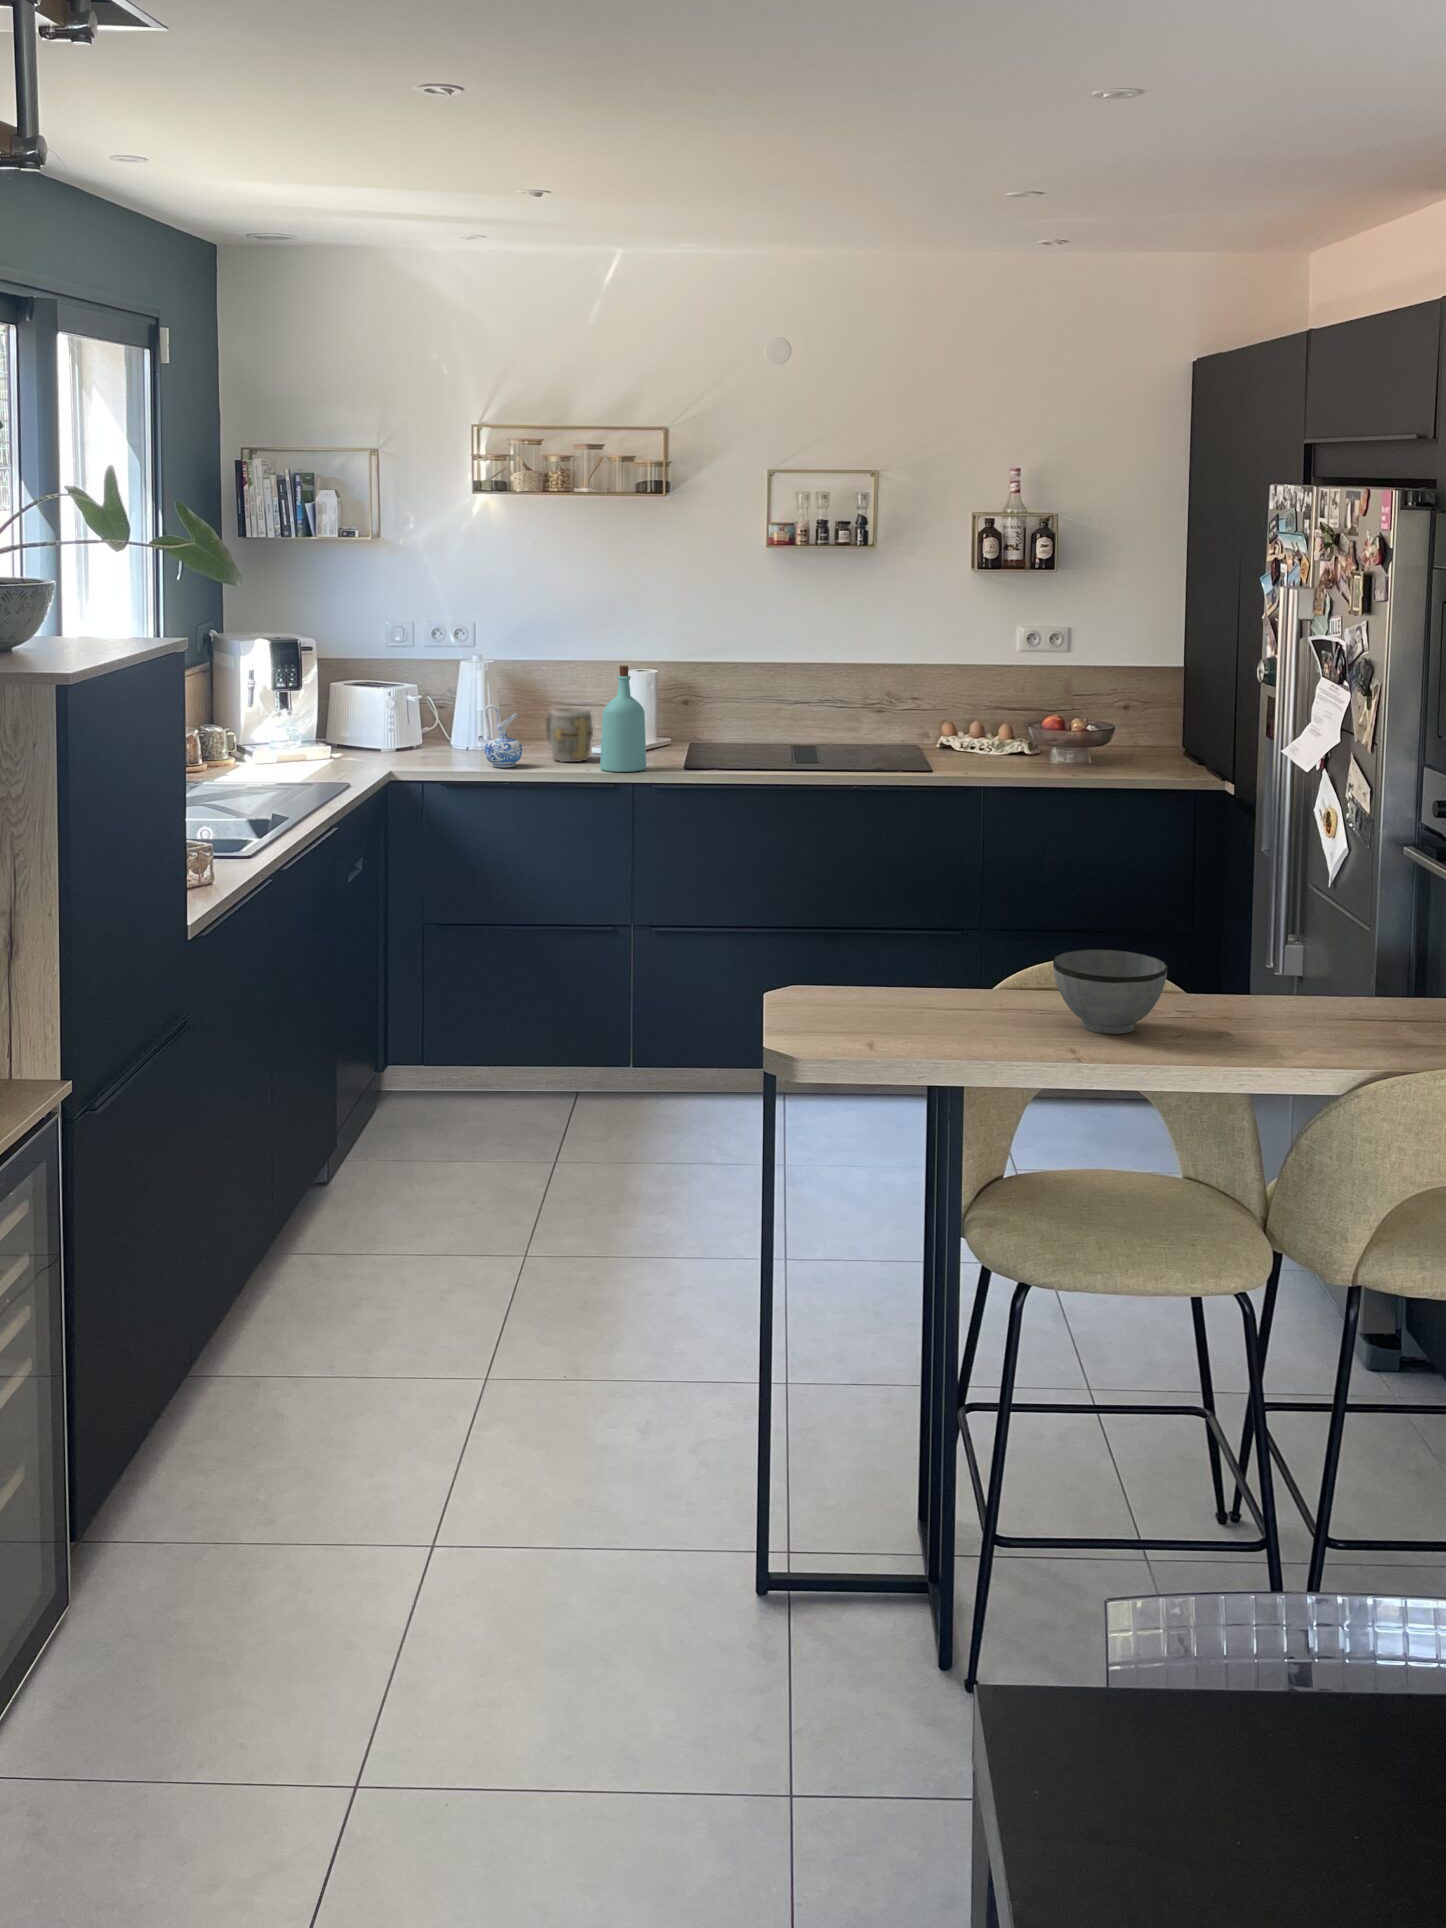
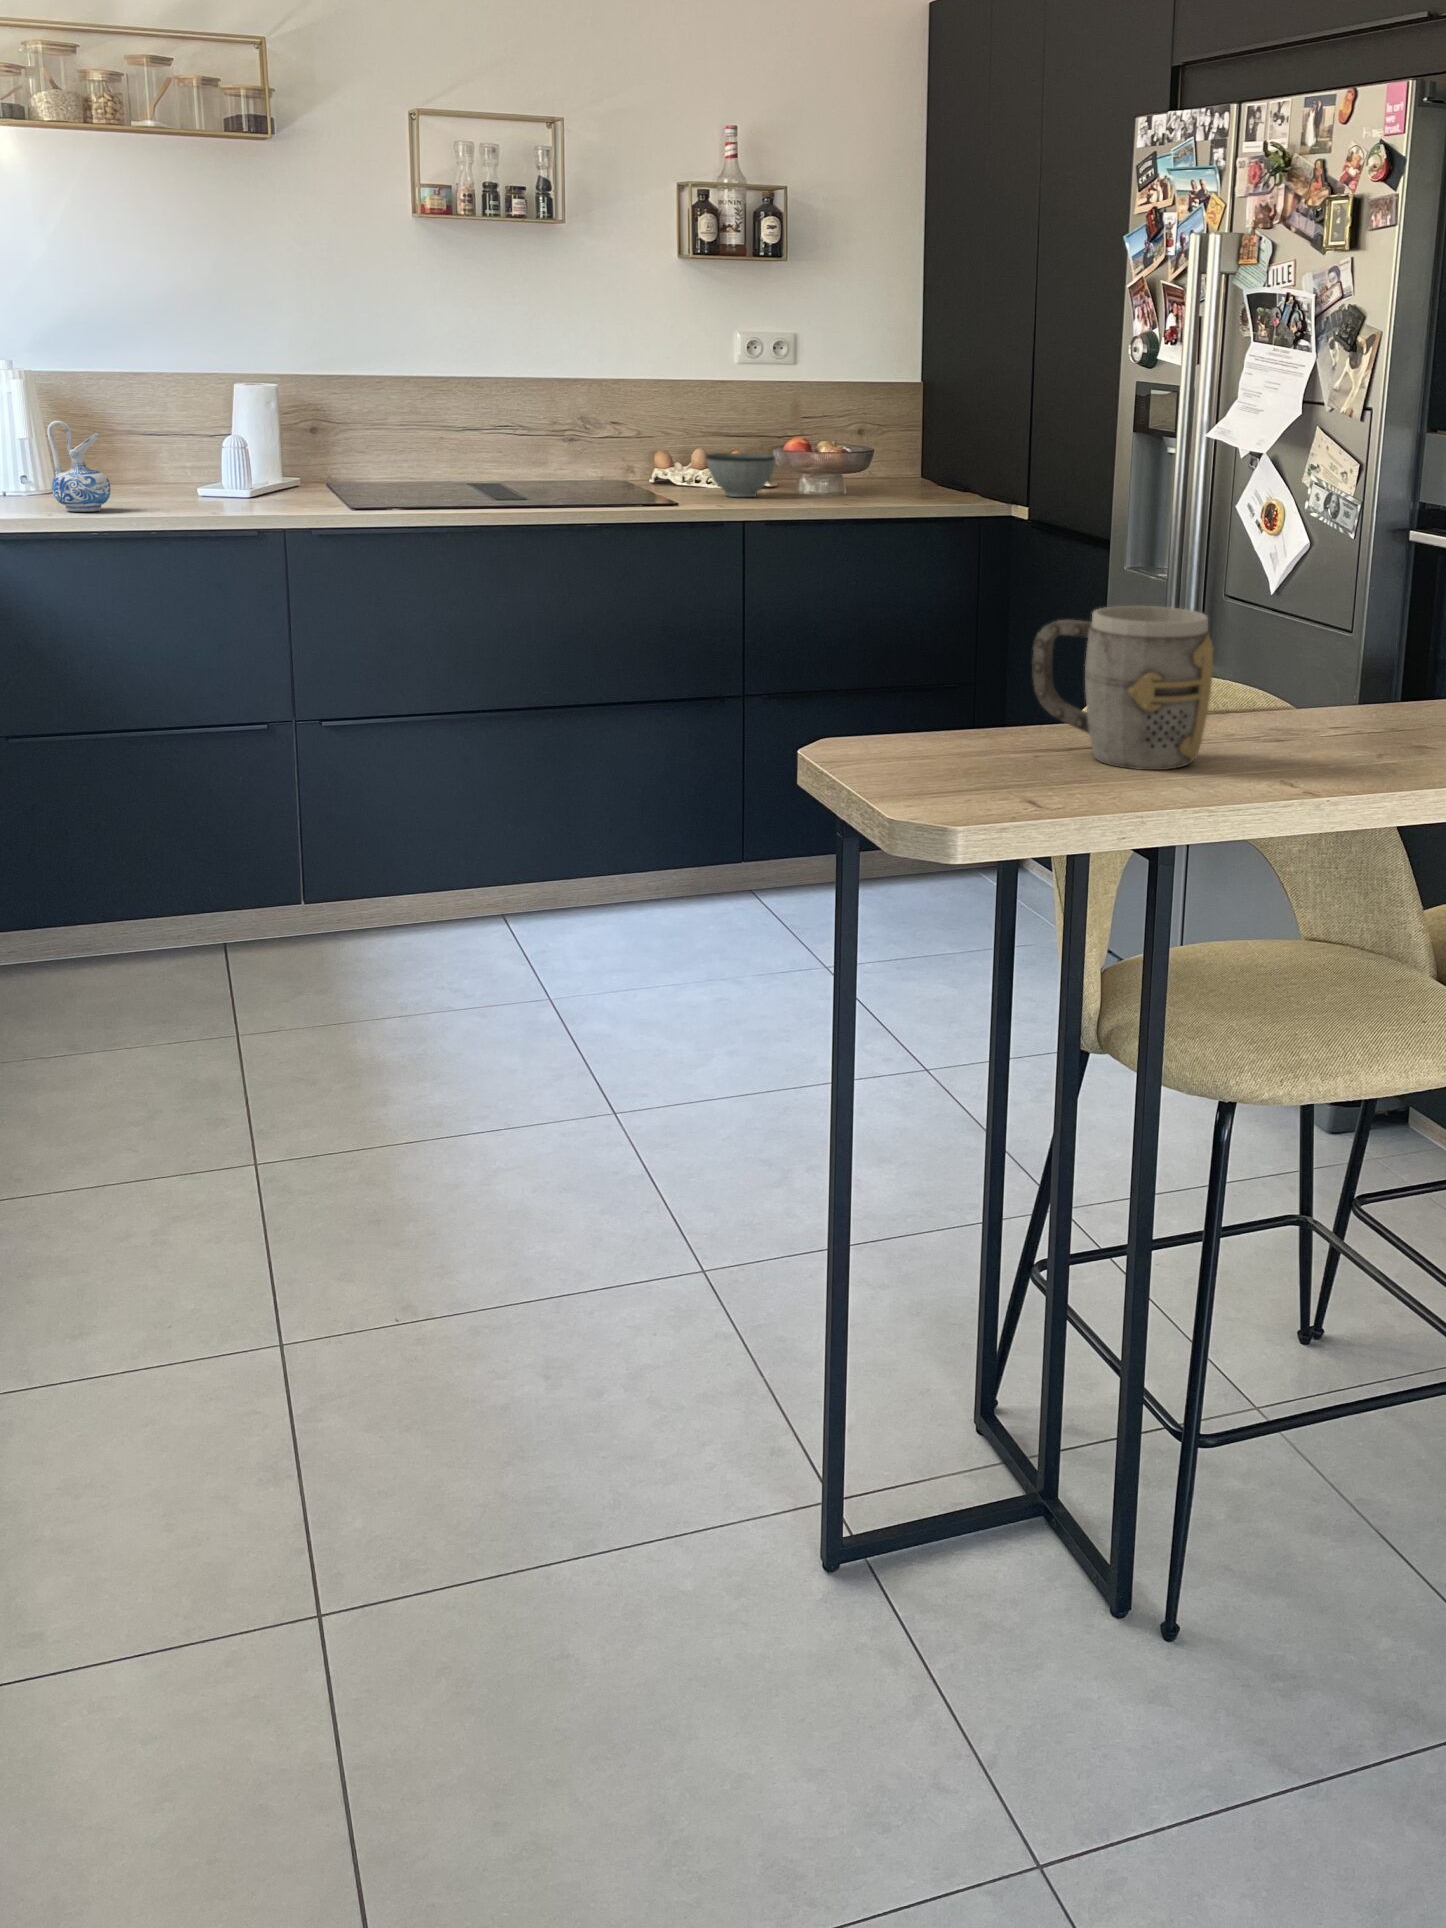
bottle: present [600,666,646,772] -> none [231,364,298,513]
mug: present [546,708,593,762] -> present [1032,606,1214,770]
bowl: present [1053,950,1168,1034] -> present [706,453,775,497]

